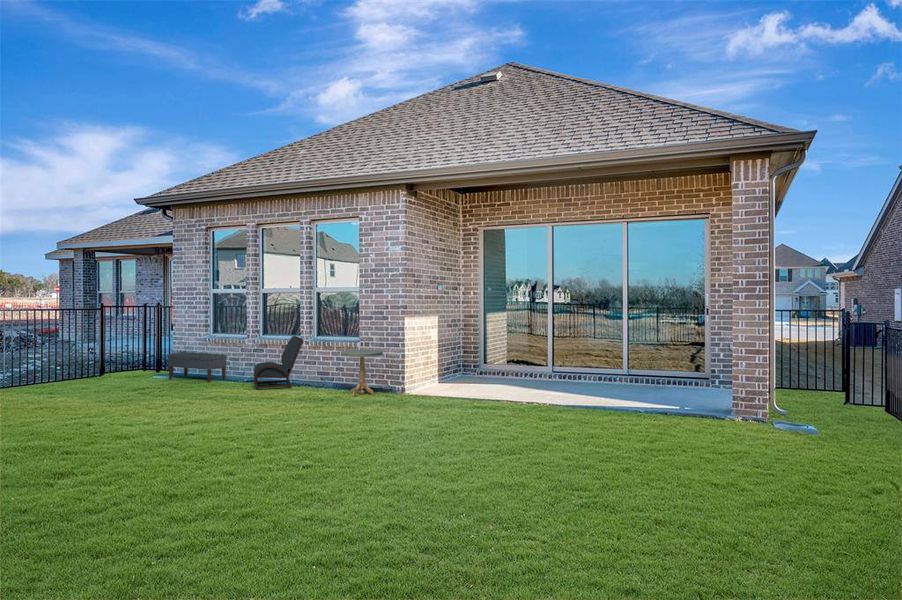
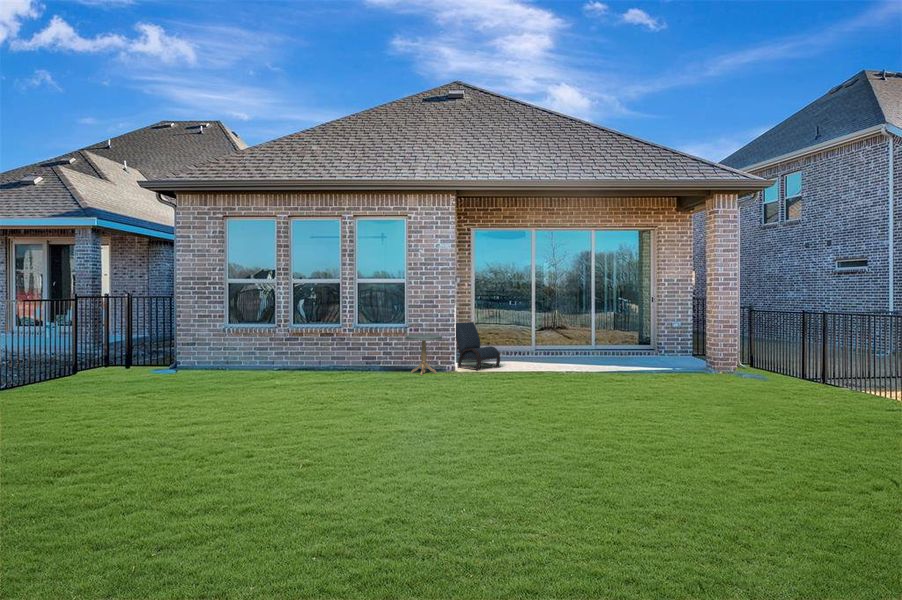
lounge chair: present [254,336,303,390] -> present [456,322,500,371]
bench: present [168,352,227,382] -> none [185,344,252,373]

